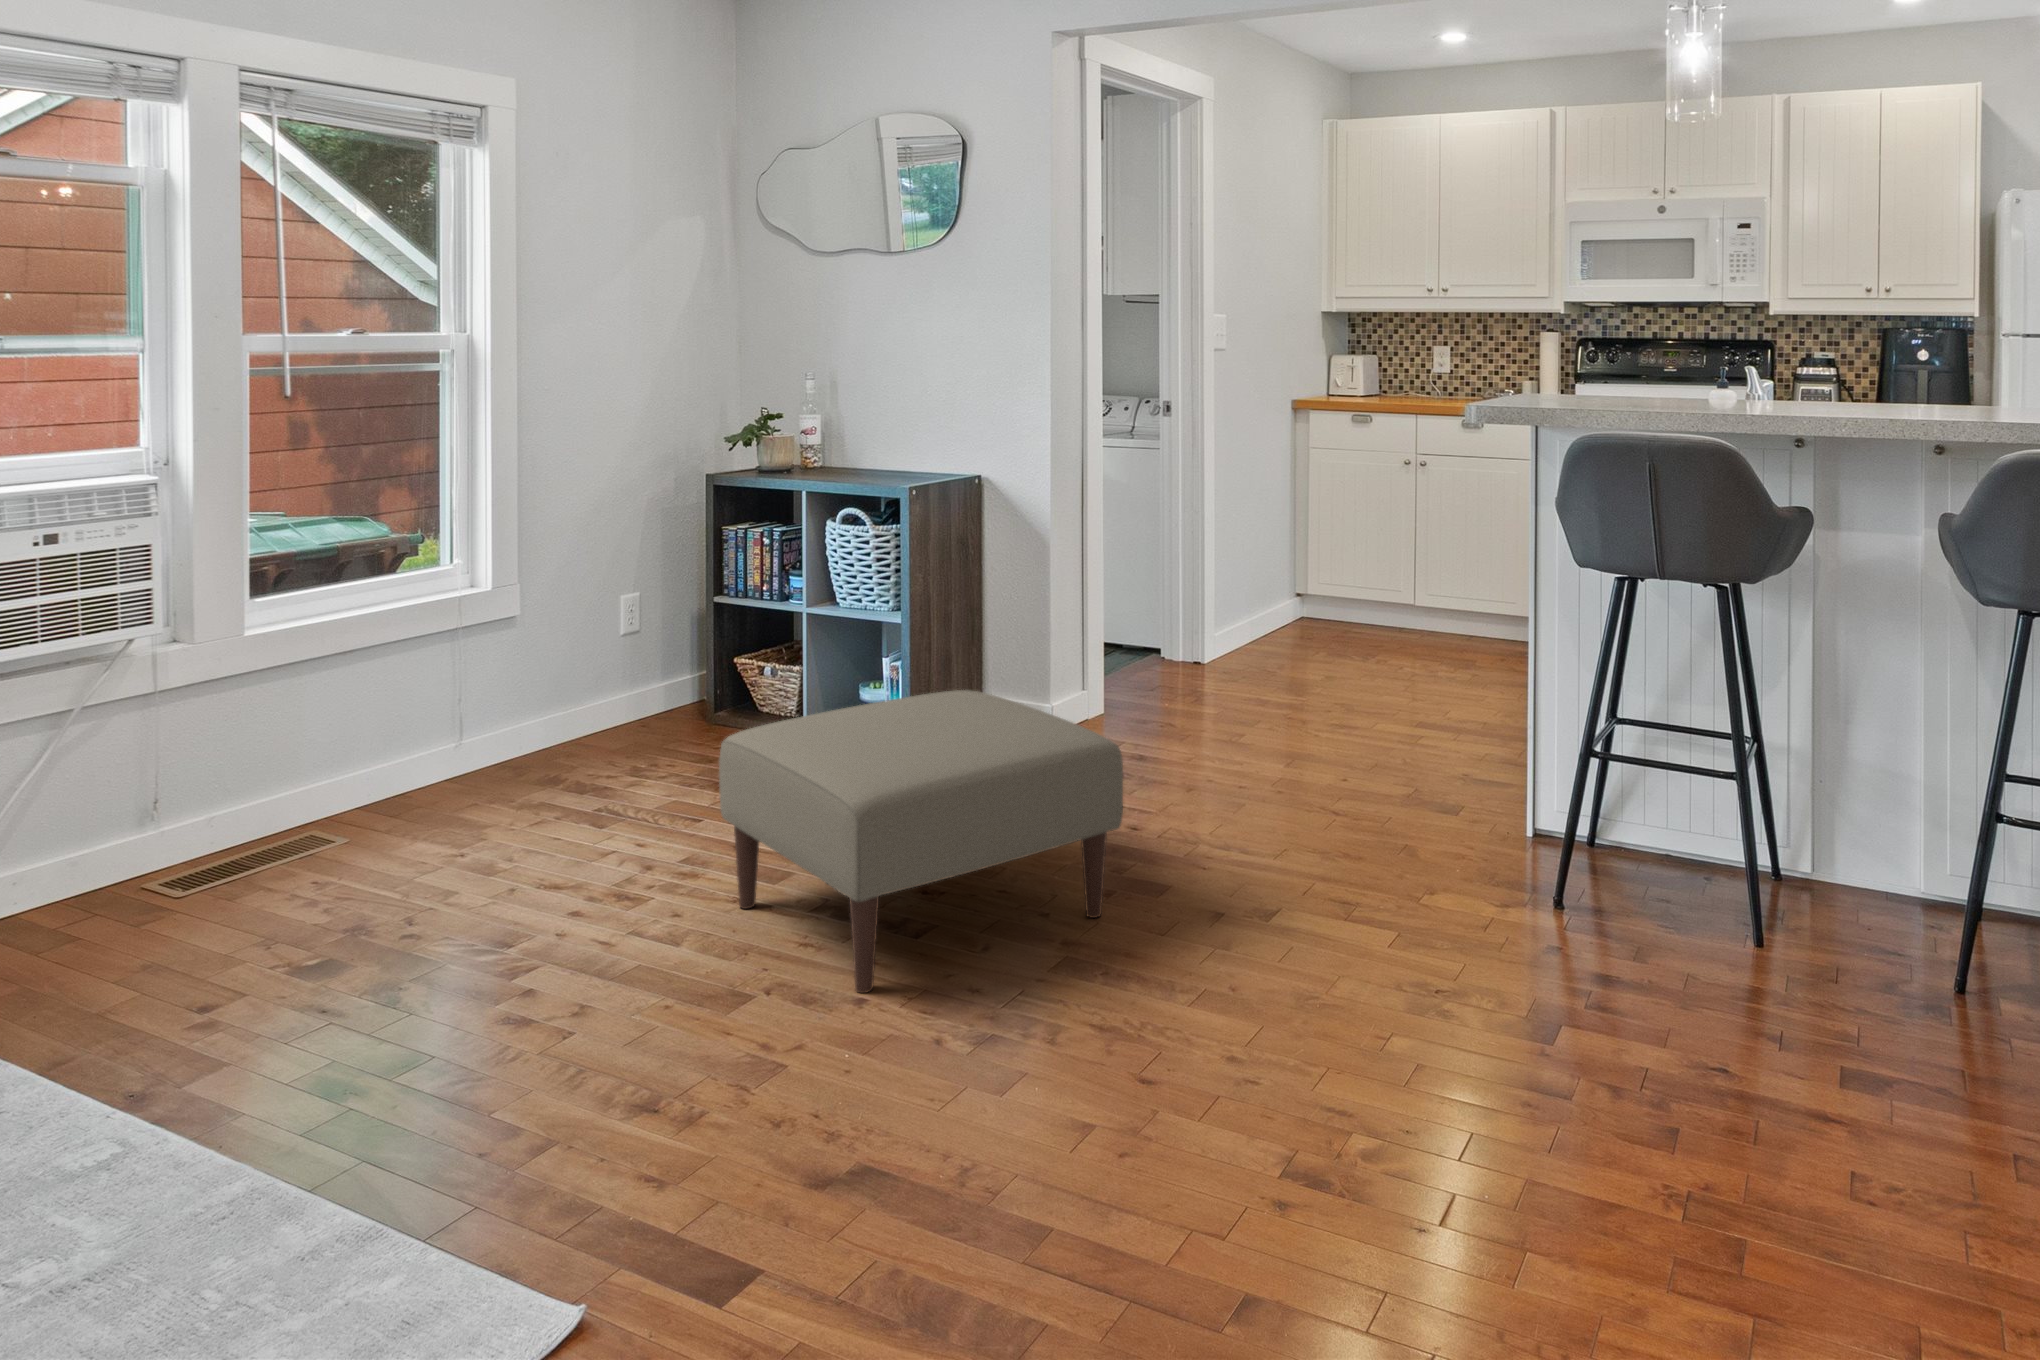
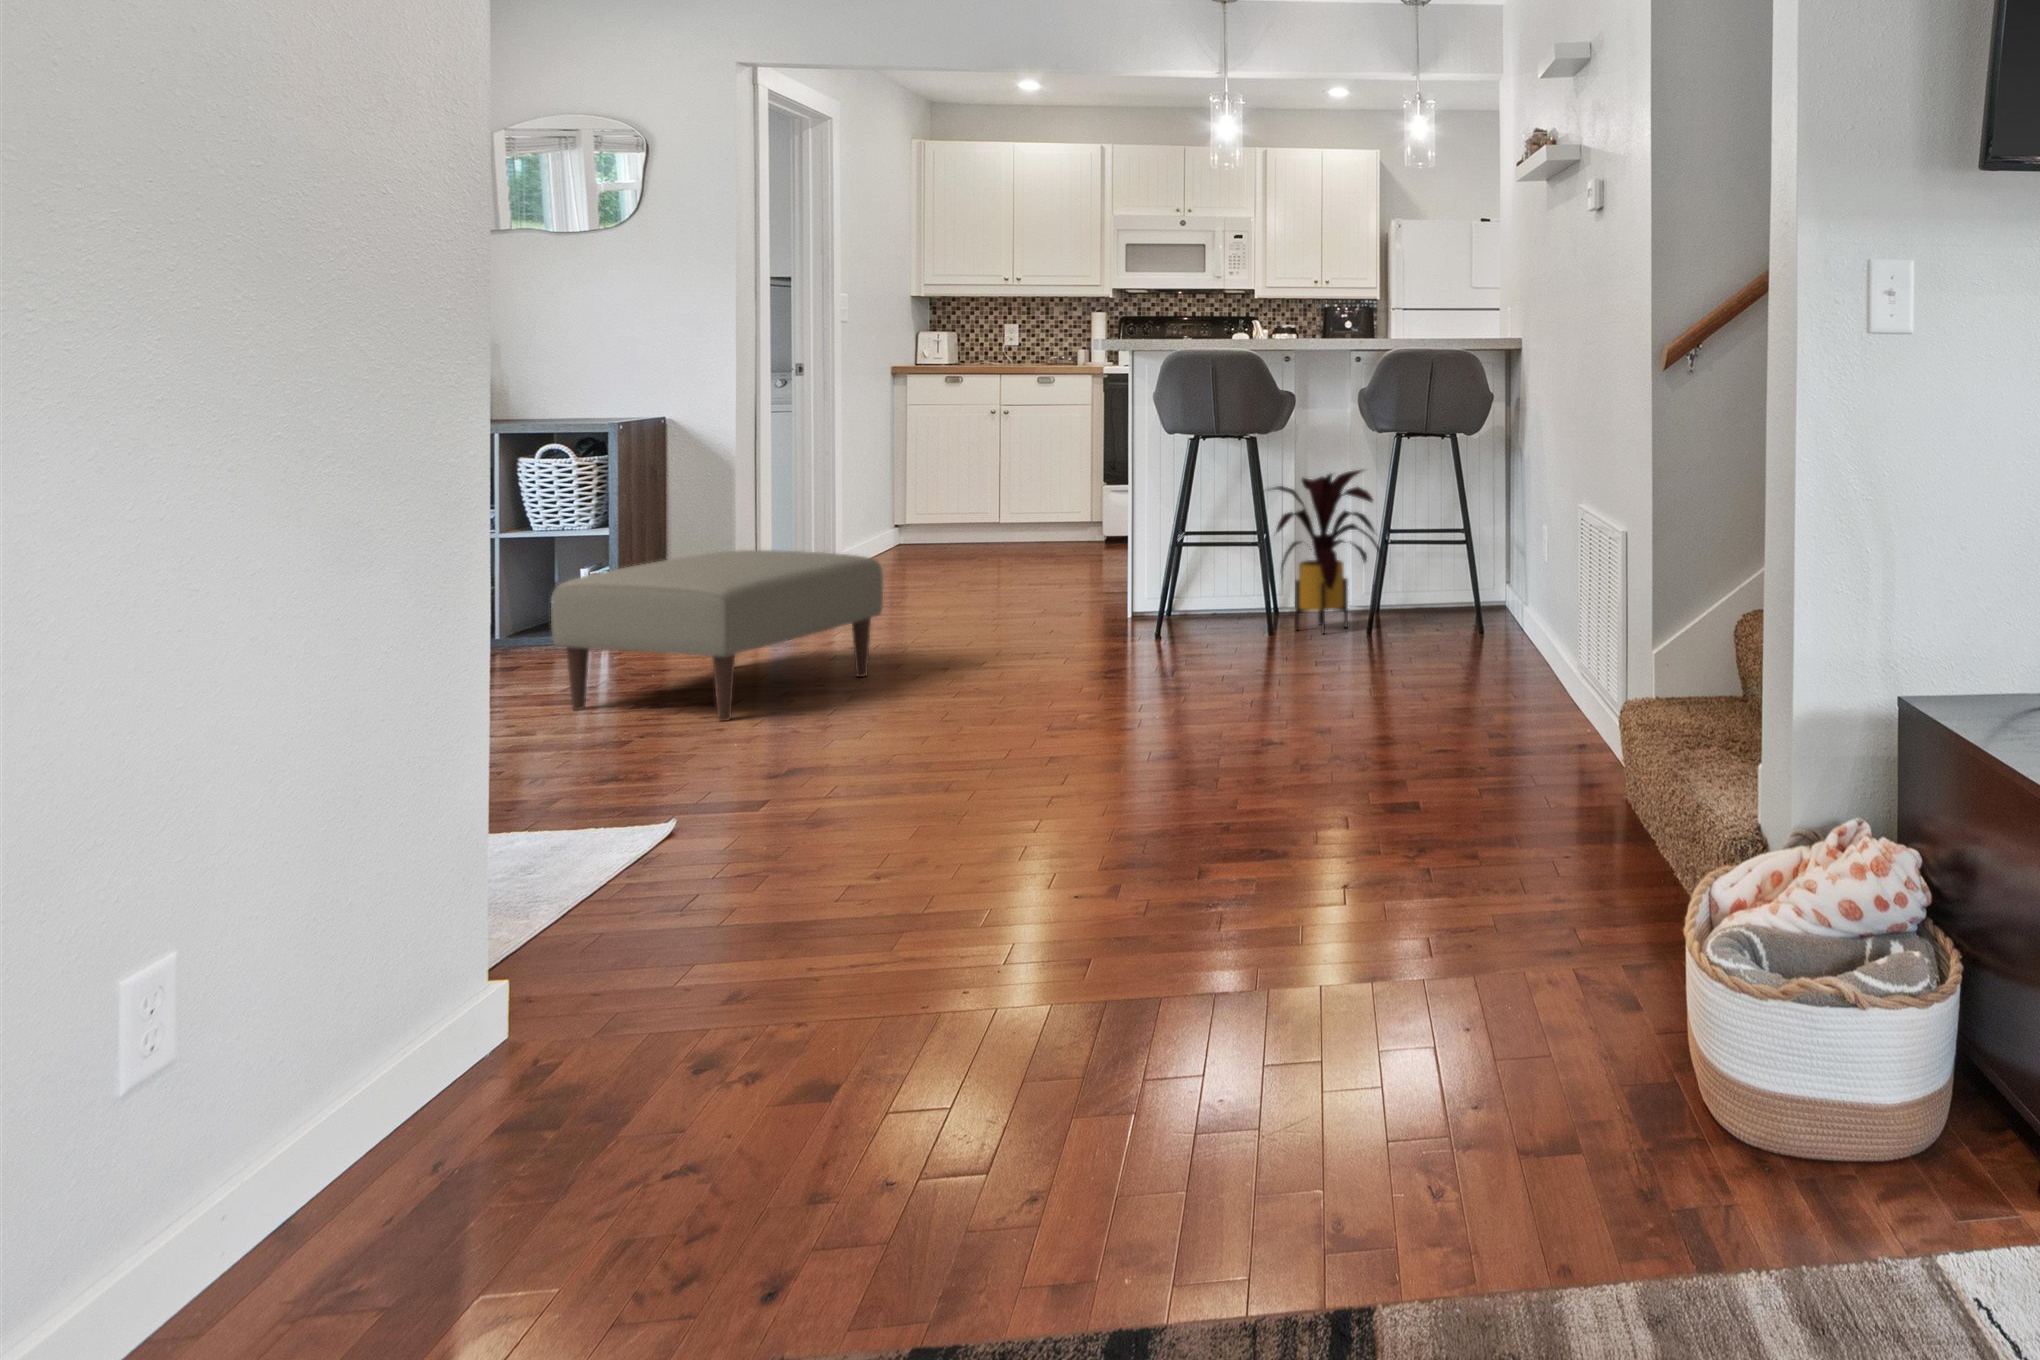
house plant: none [1723,662,1998,978] -> present [1263,470,1385,633]

